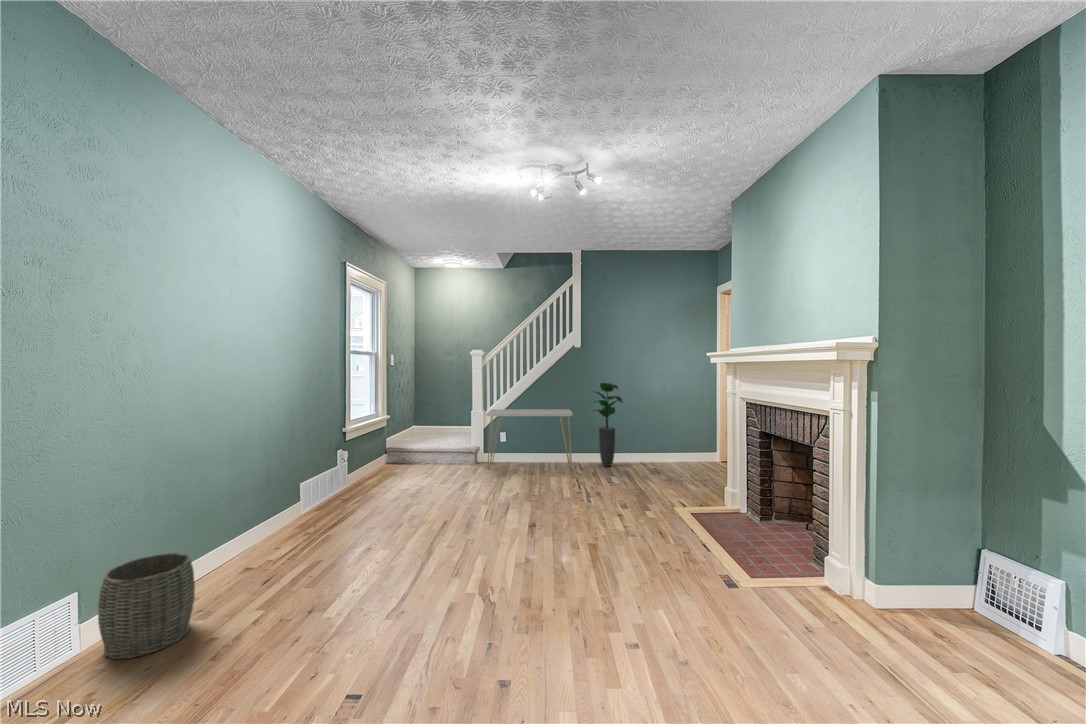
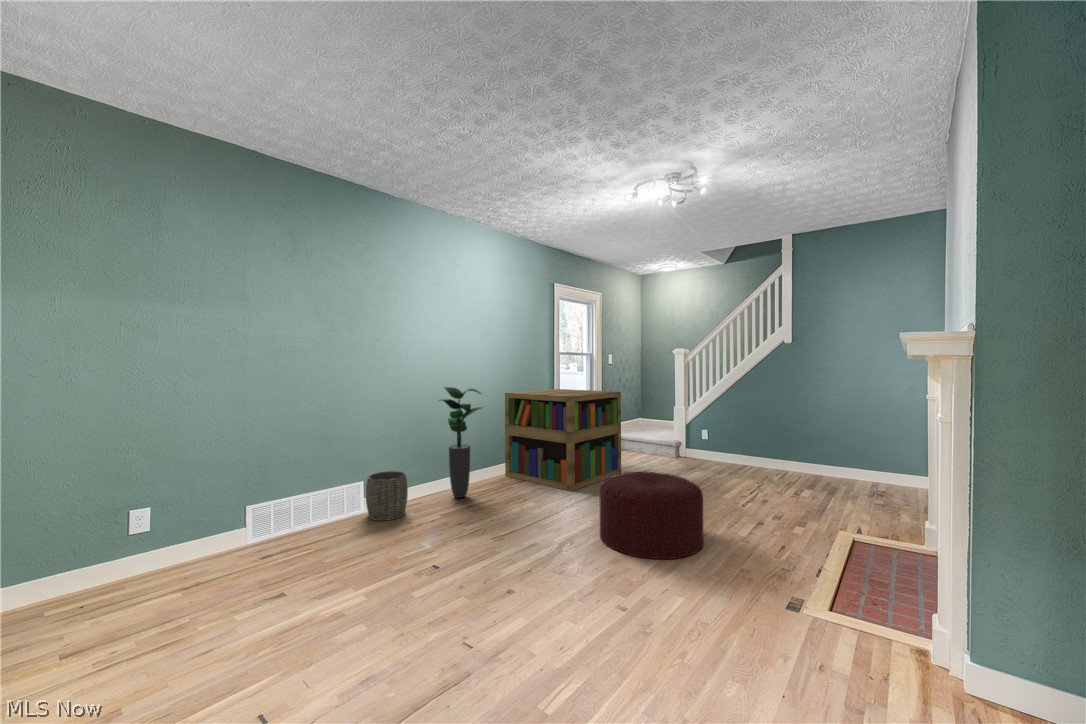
potted plant: present [594,383,622,467] -> present [439,387,482,498]
bookshelf: none [300,397,446,524] -> present [505,389,621,491]
console table: present [486,409,573,470] -> none [677,406,777,474]
ottoman: none [508,483,620,581] -> present [600,472,704,559]

